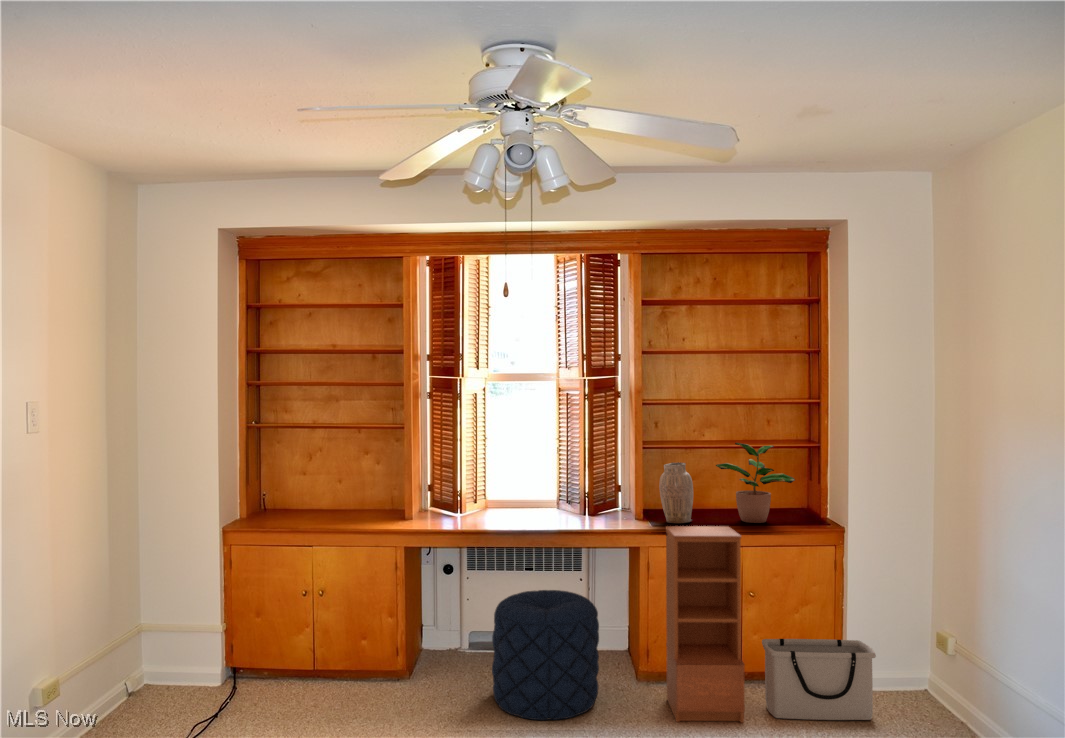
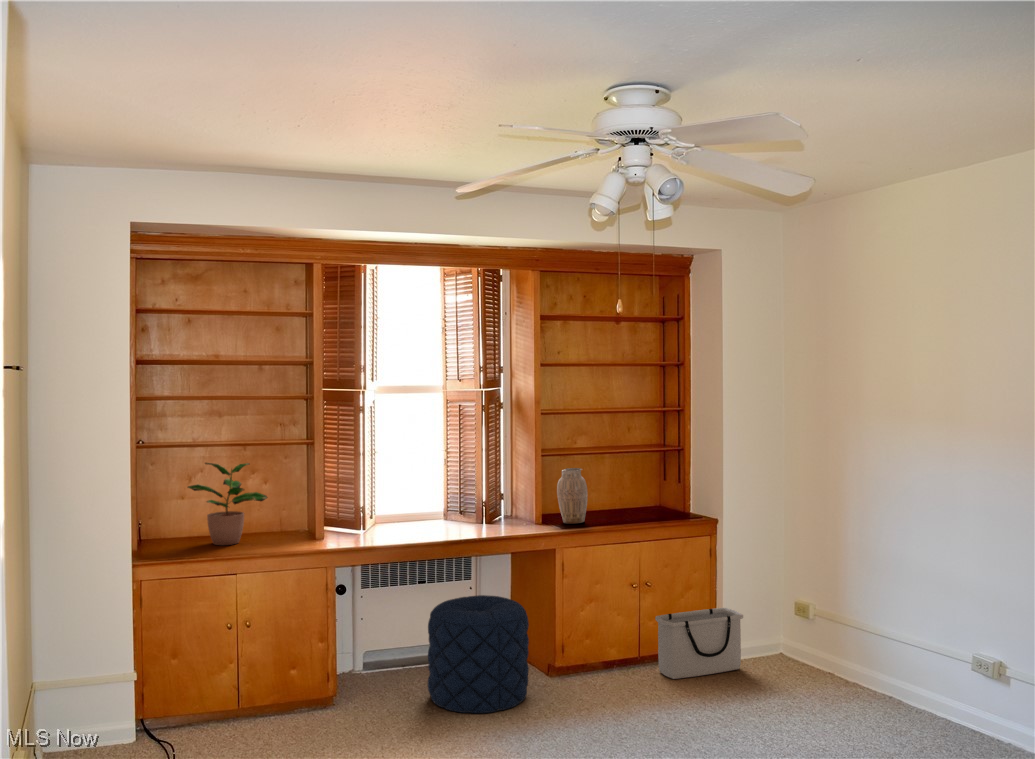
potted plant: present [716,443,795,523] -> present [188,463,268,545]
bookcase: present [666,526,745,723] -> none [577,522,654,695]

